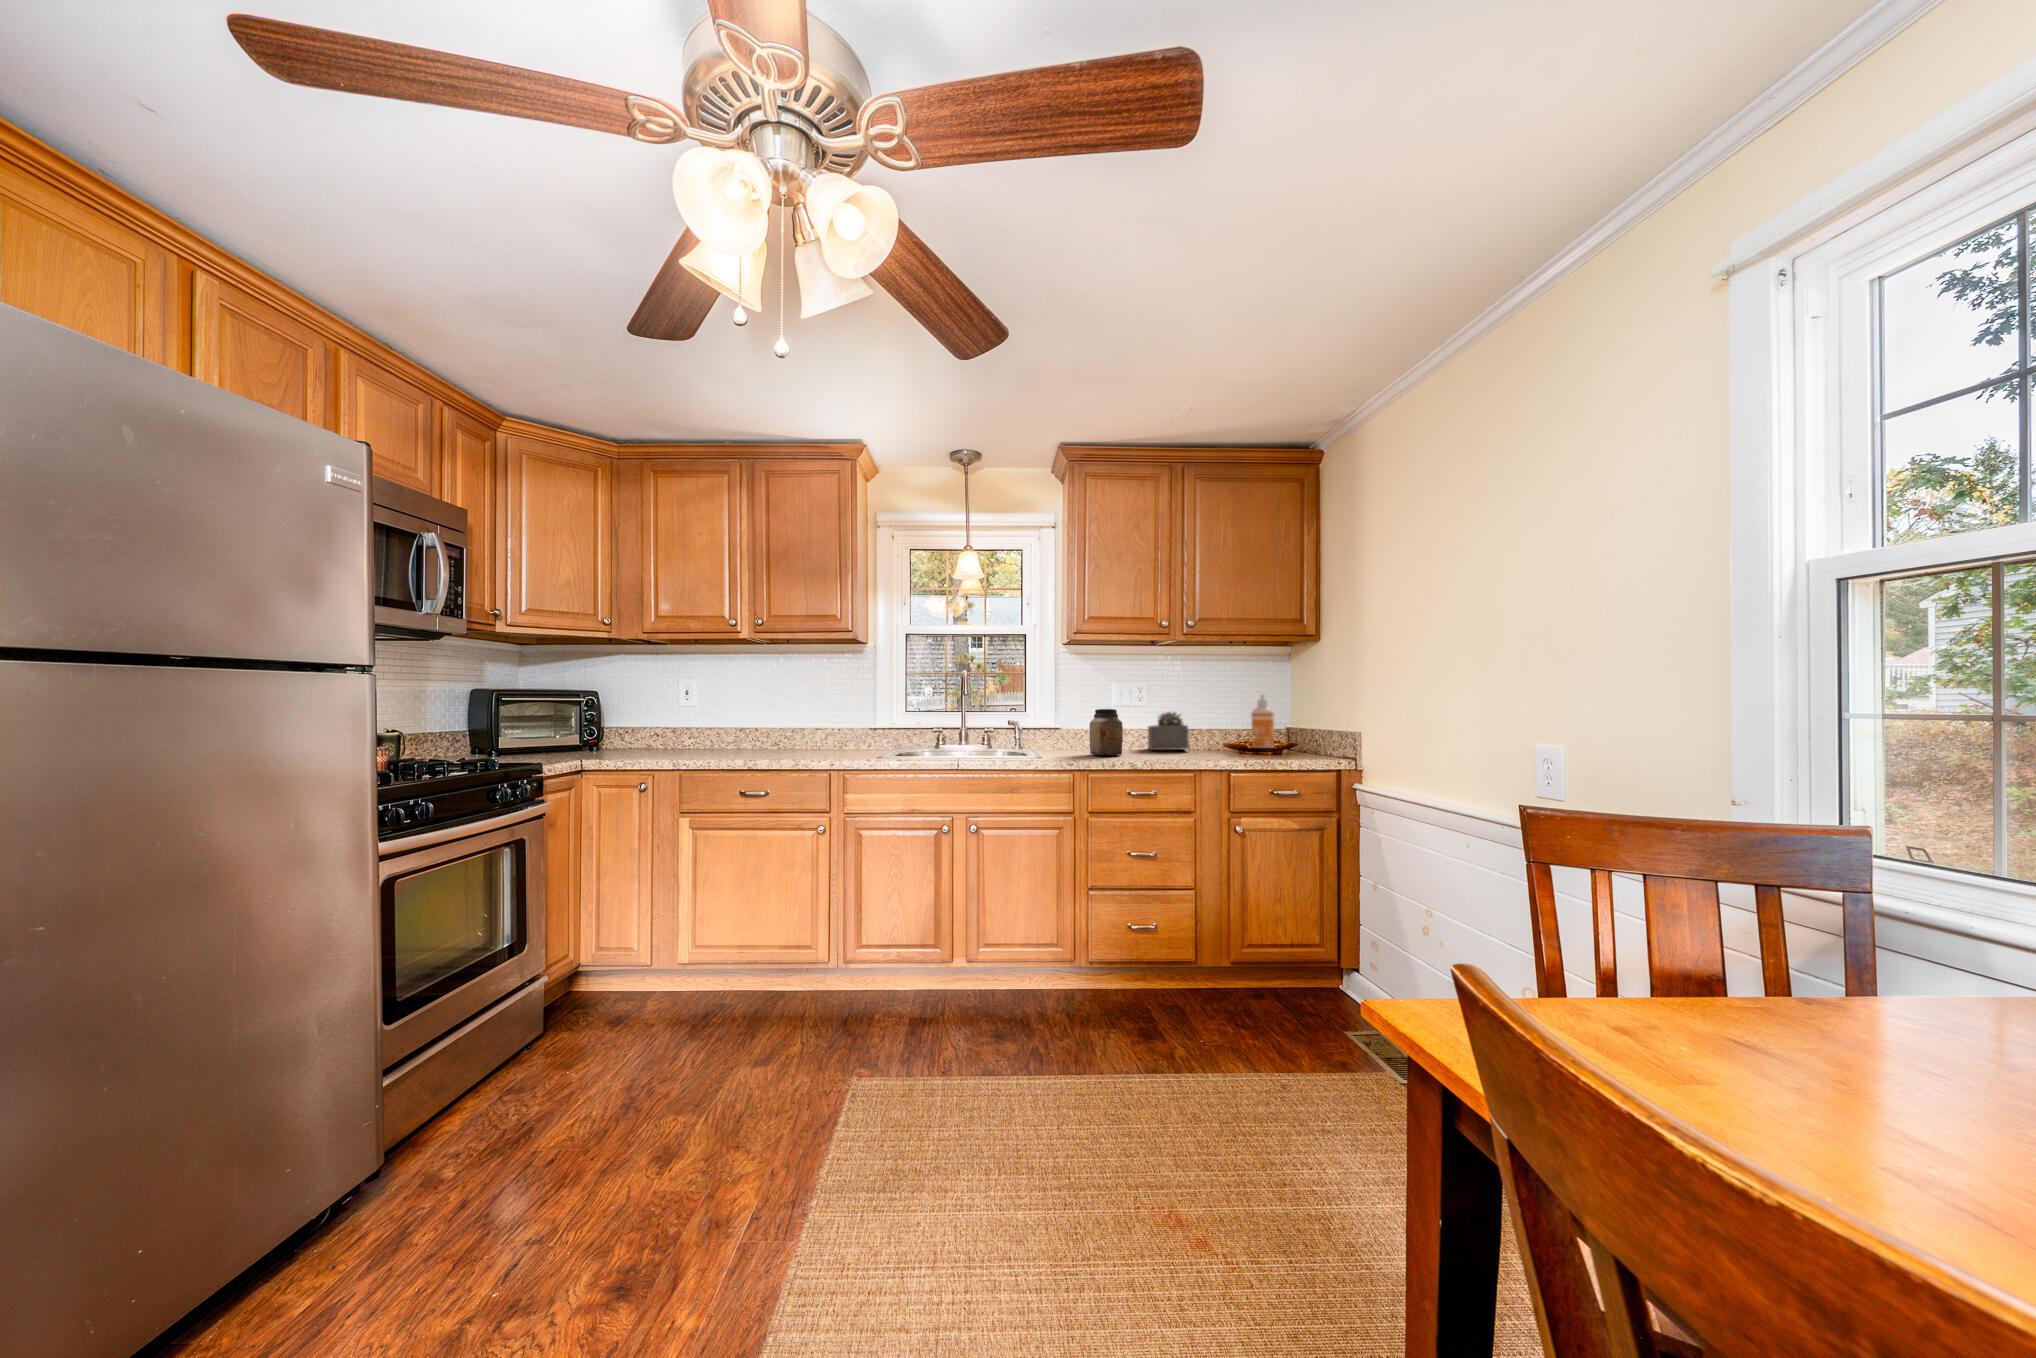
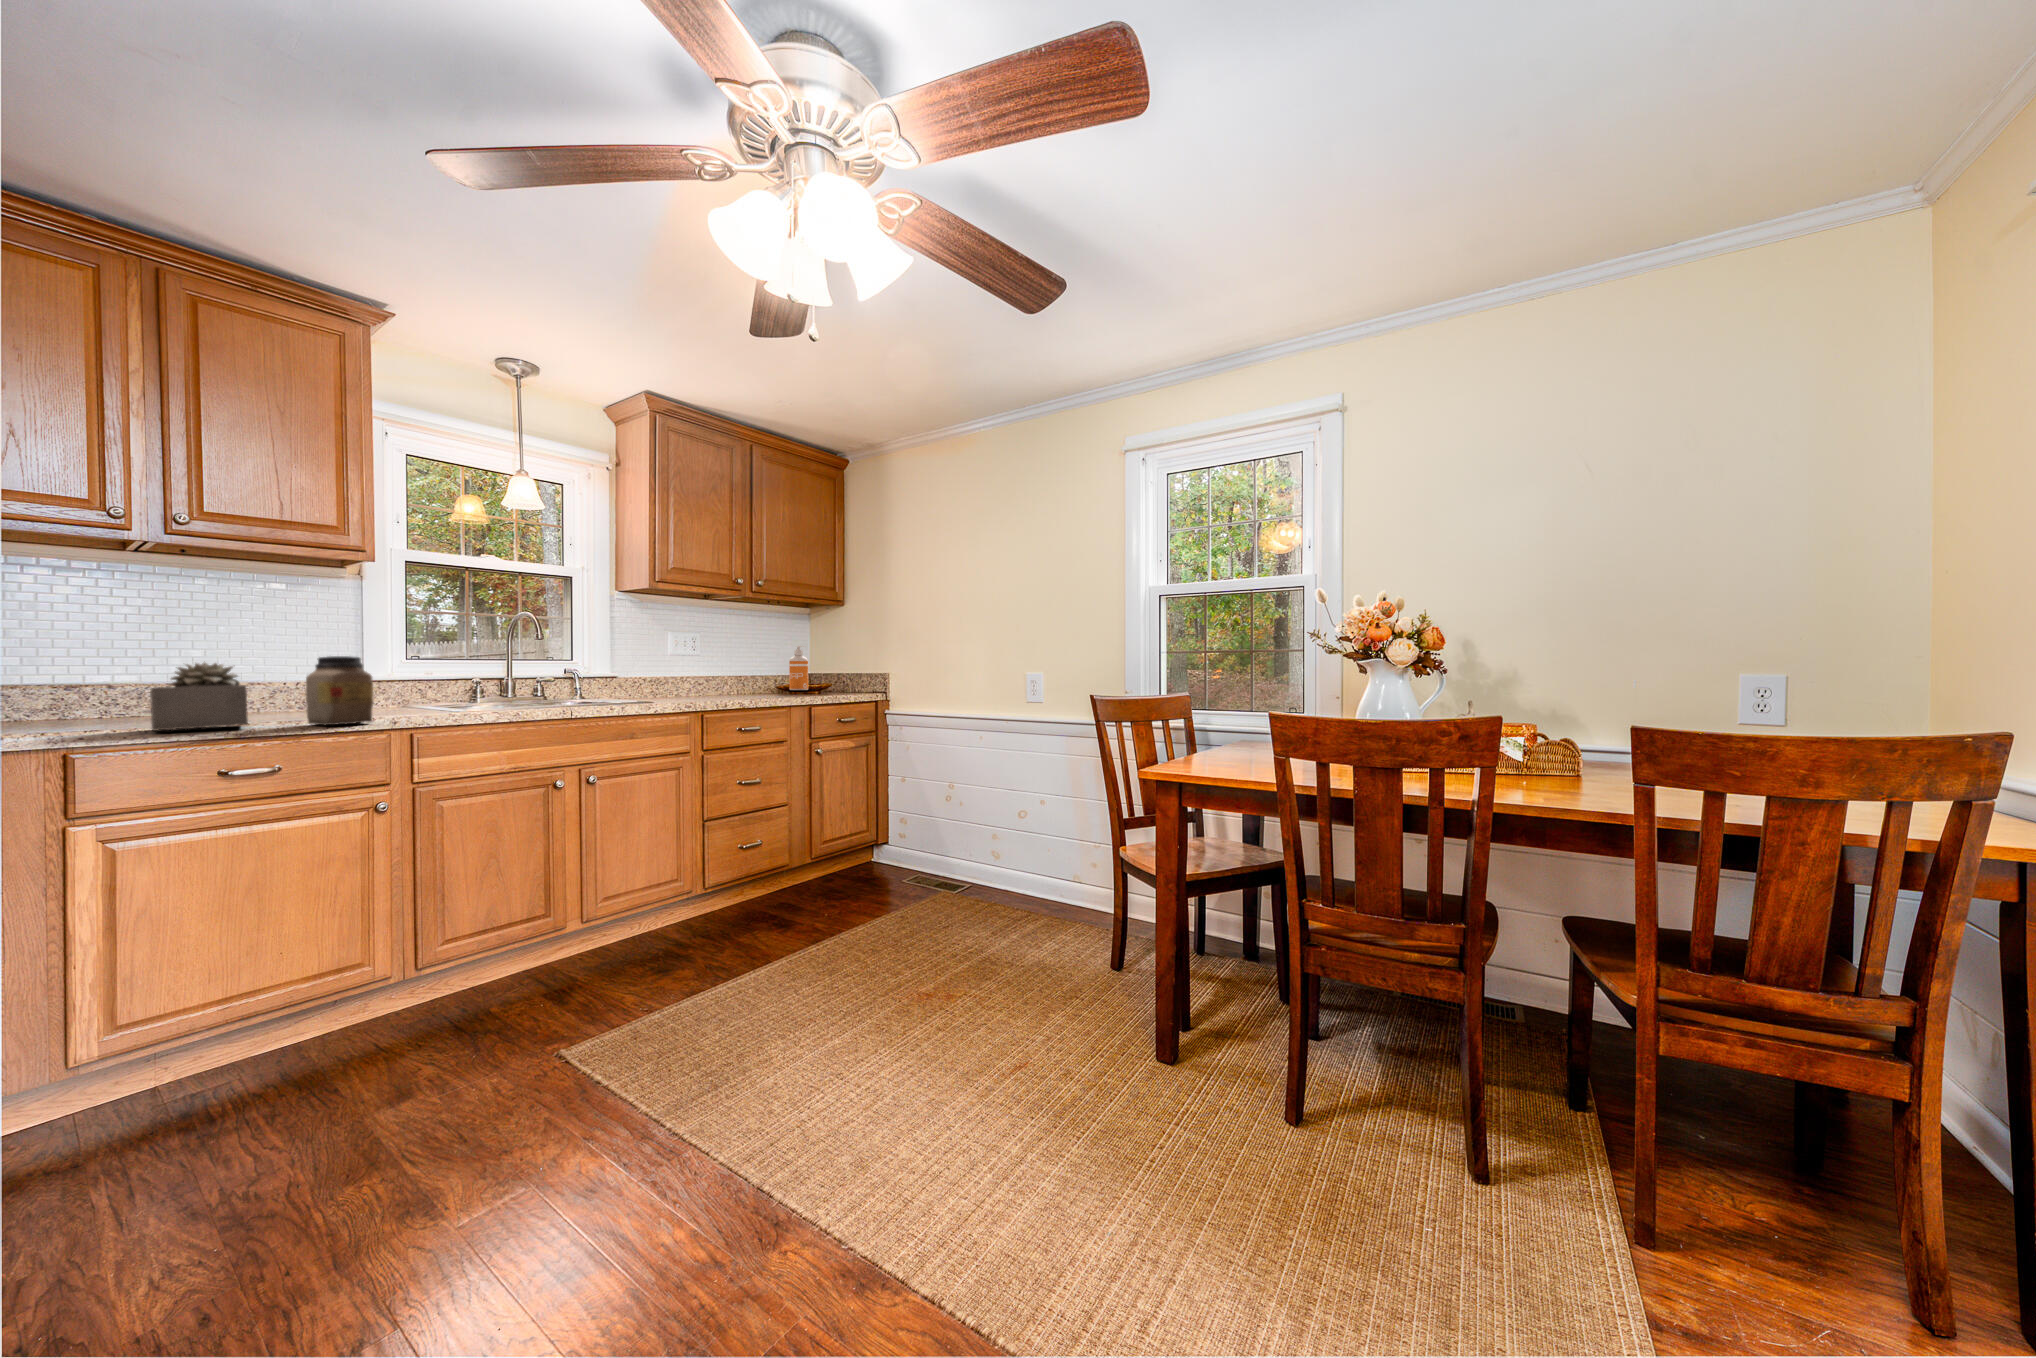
jar: present [1089,709,1123,756] -> present [306,656,374,725]
succulent plant: present [1148,712,1189,750] -> present [150,663,248,731]

